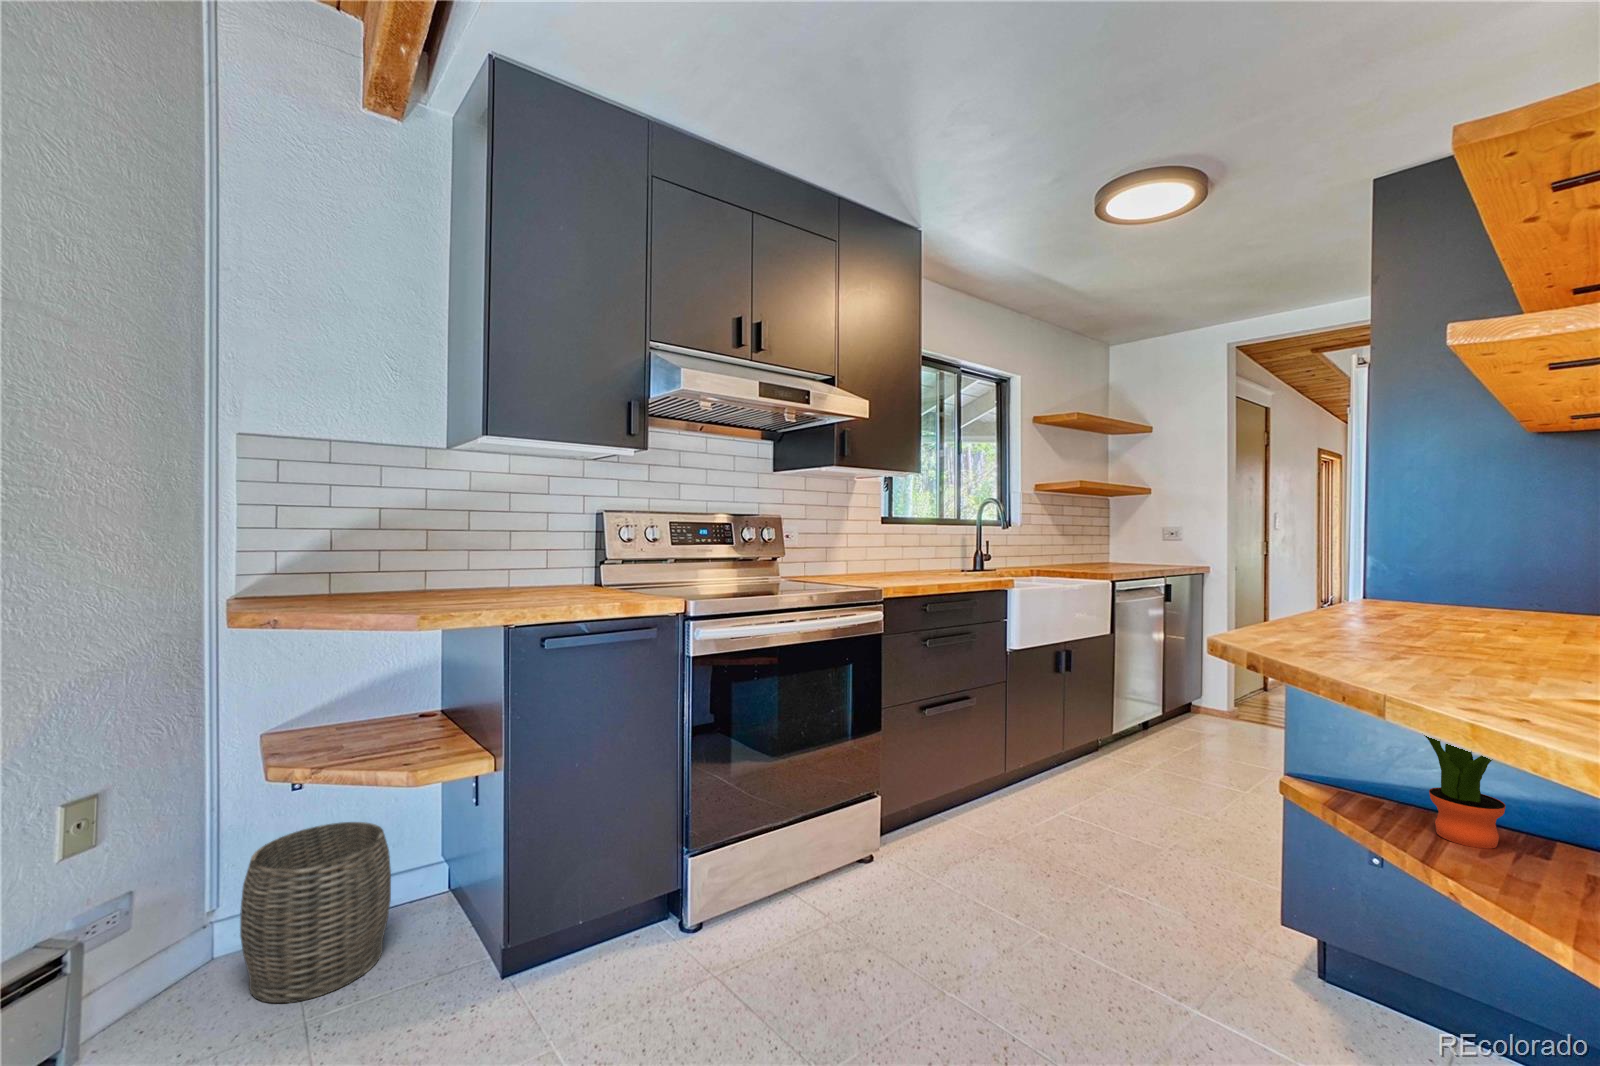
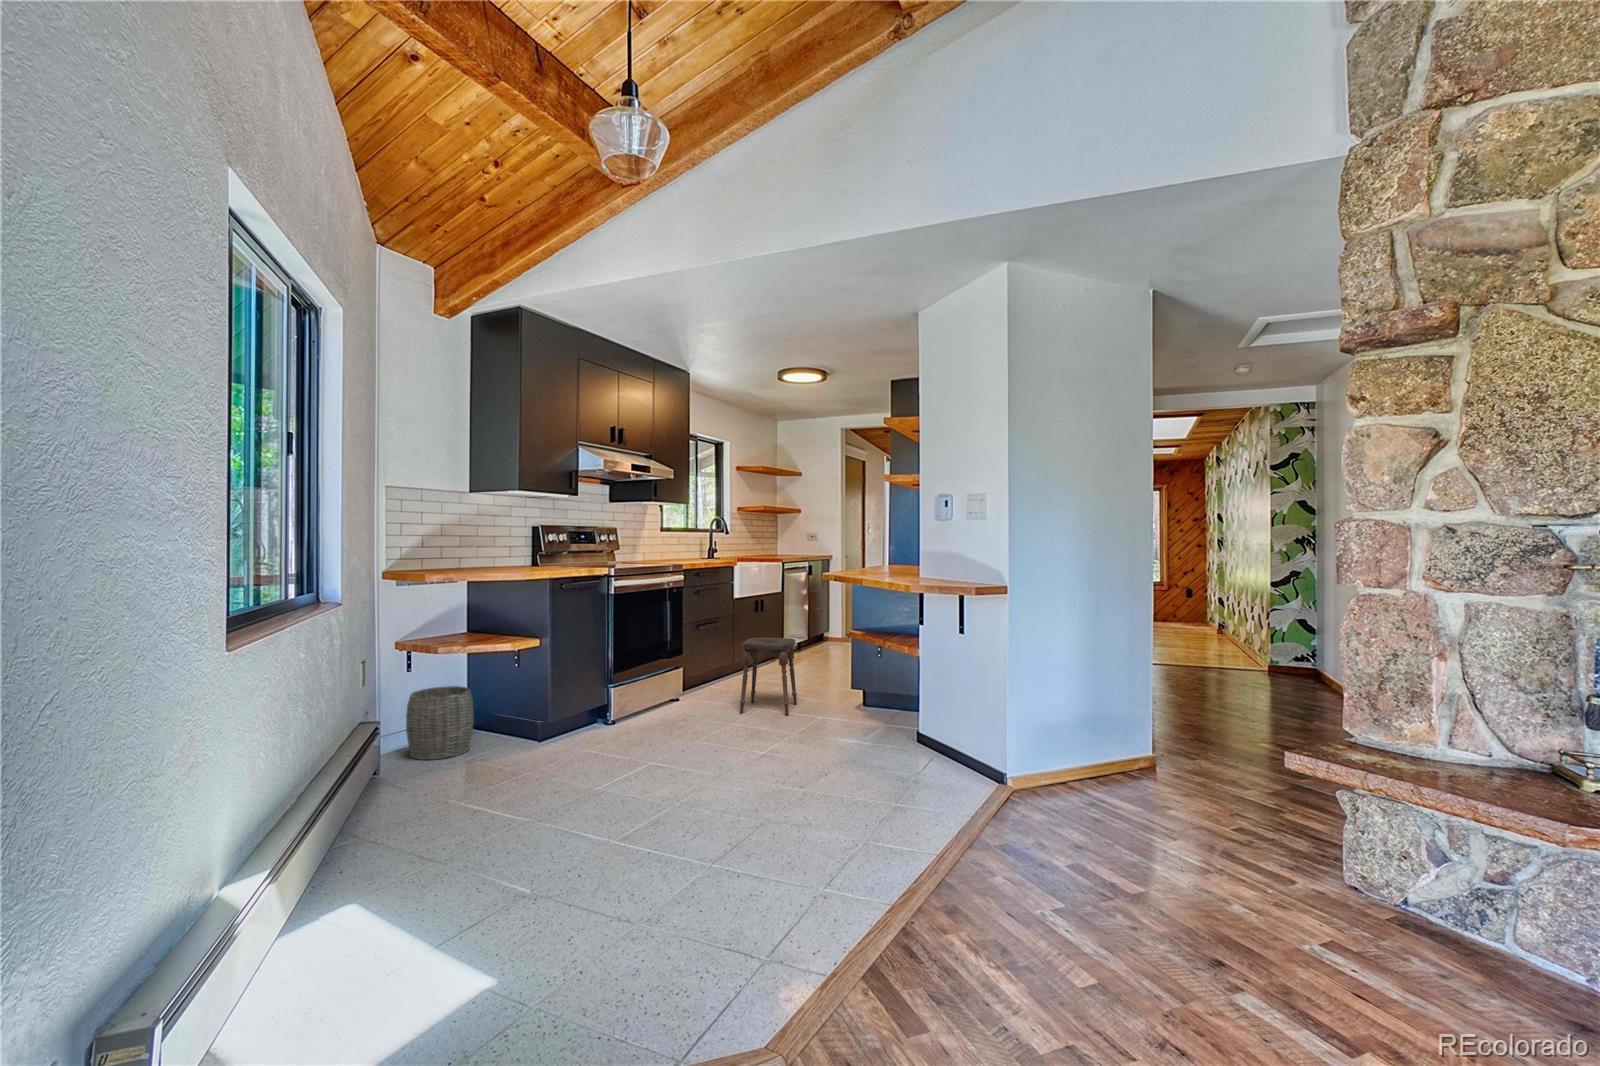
potted plant: present [1424,735,1506,849] -> none [872,590,895,630]
stool: none [978,766,1134,1012] -> present [740,638,797,715]

